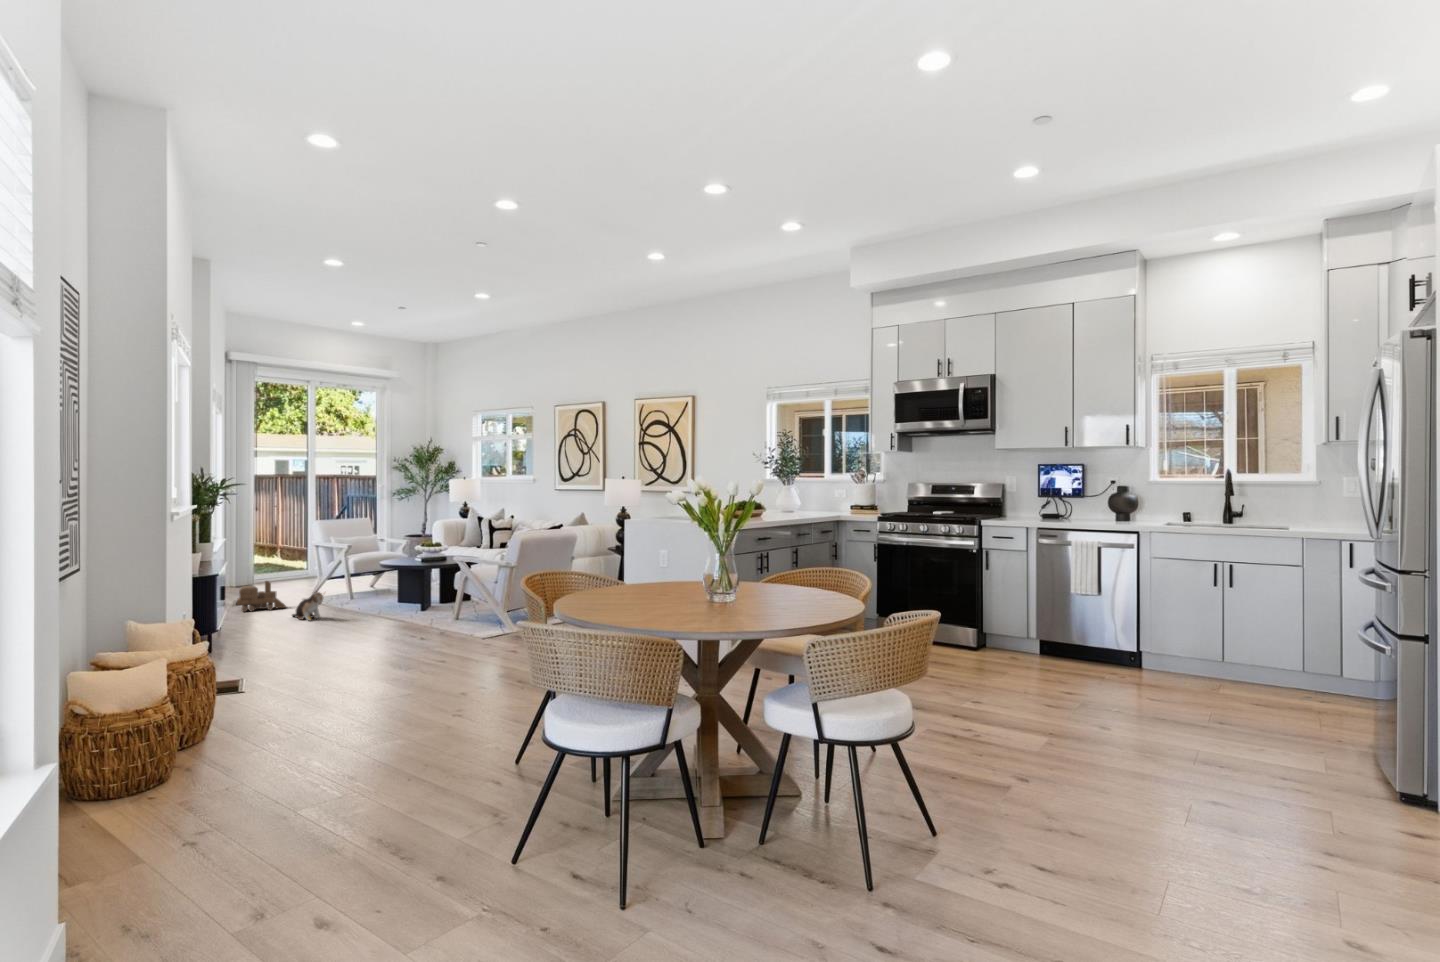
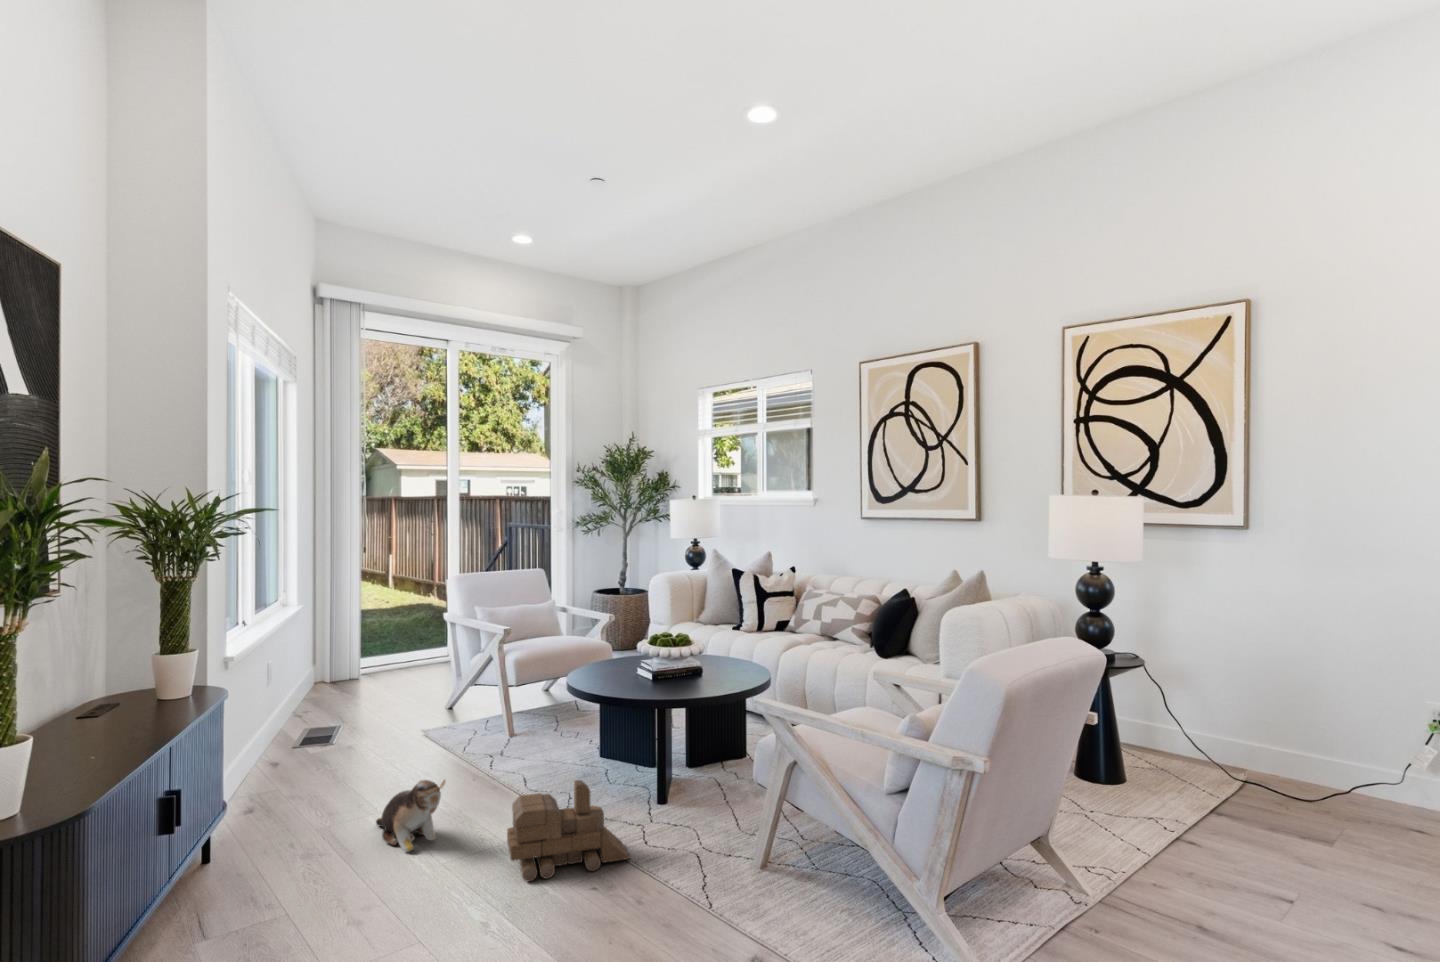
toy train: present [237,581,286,612] -> present [507,780,630,881]

